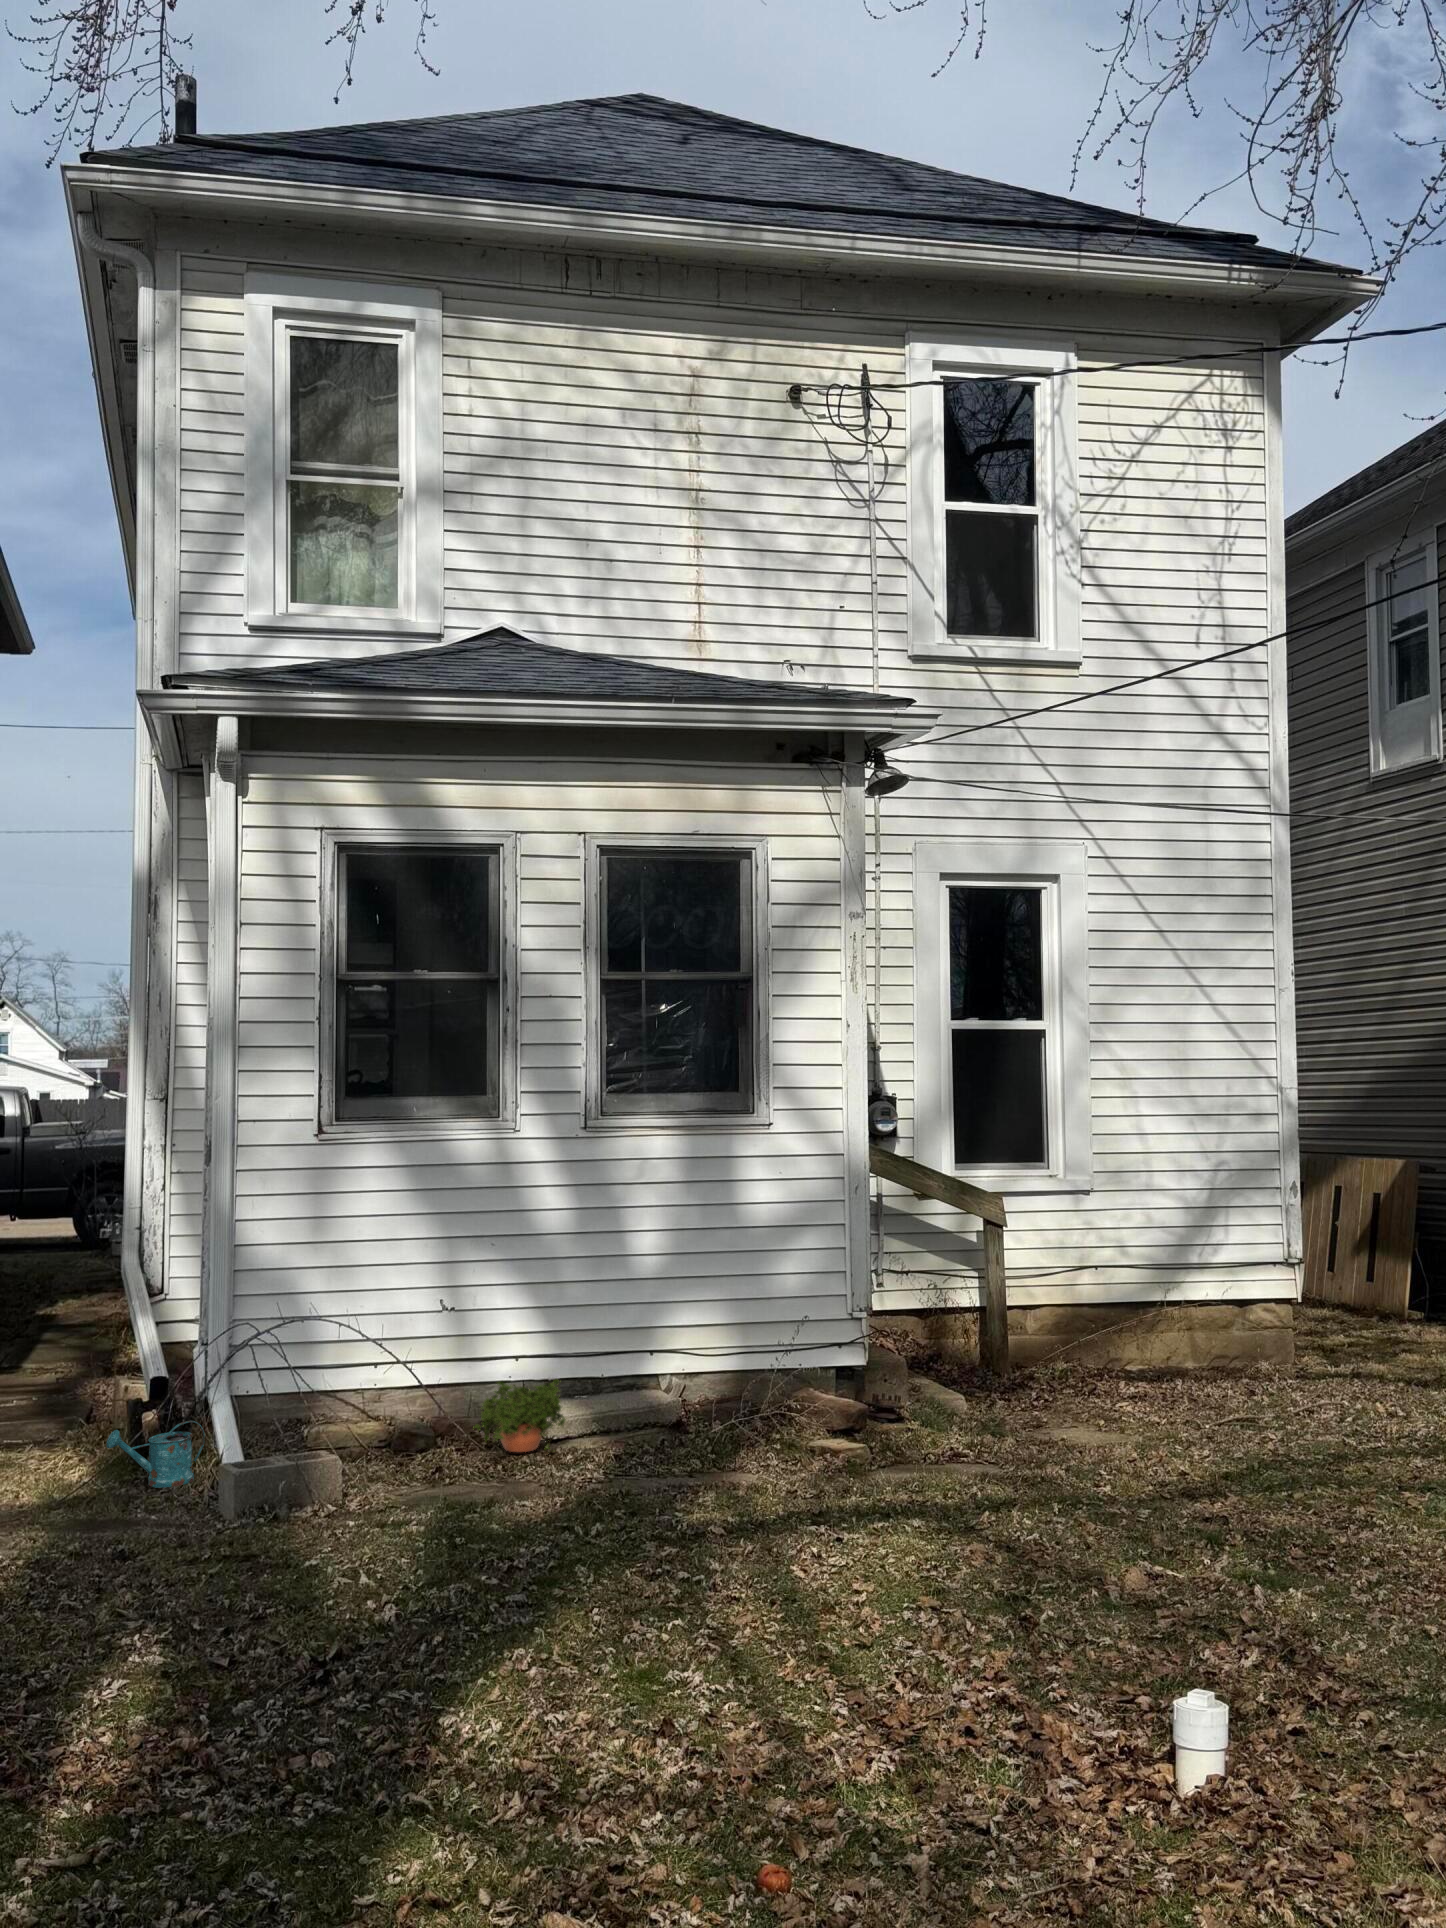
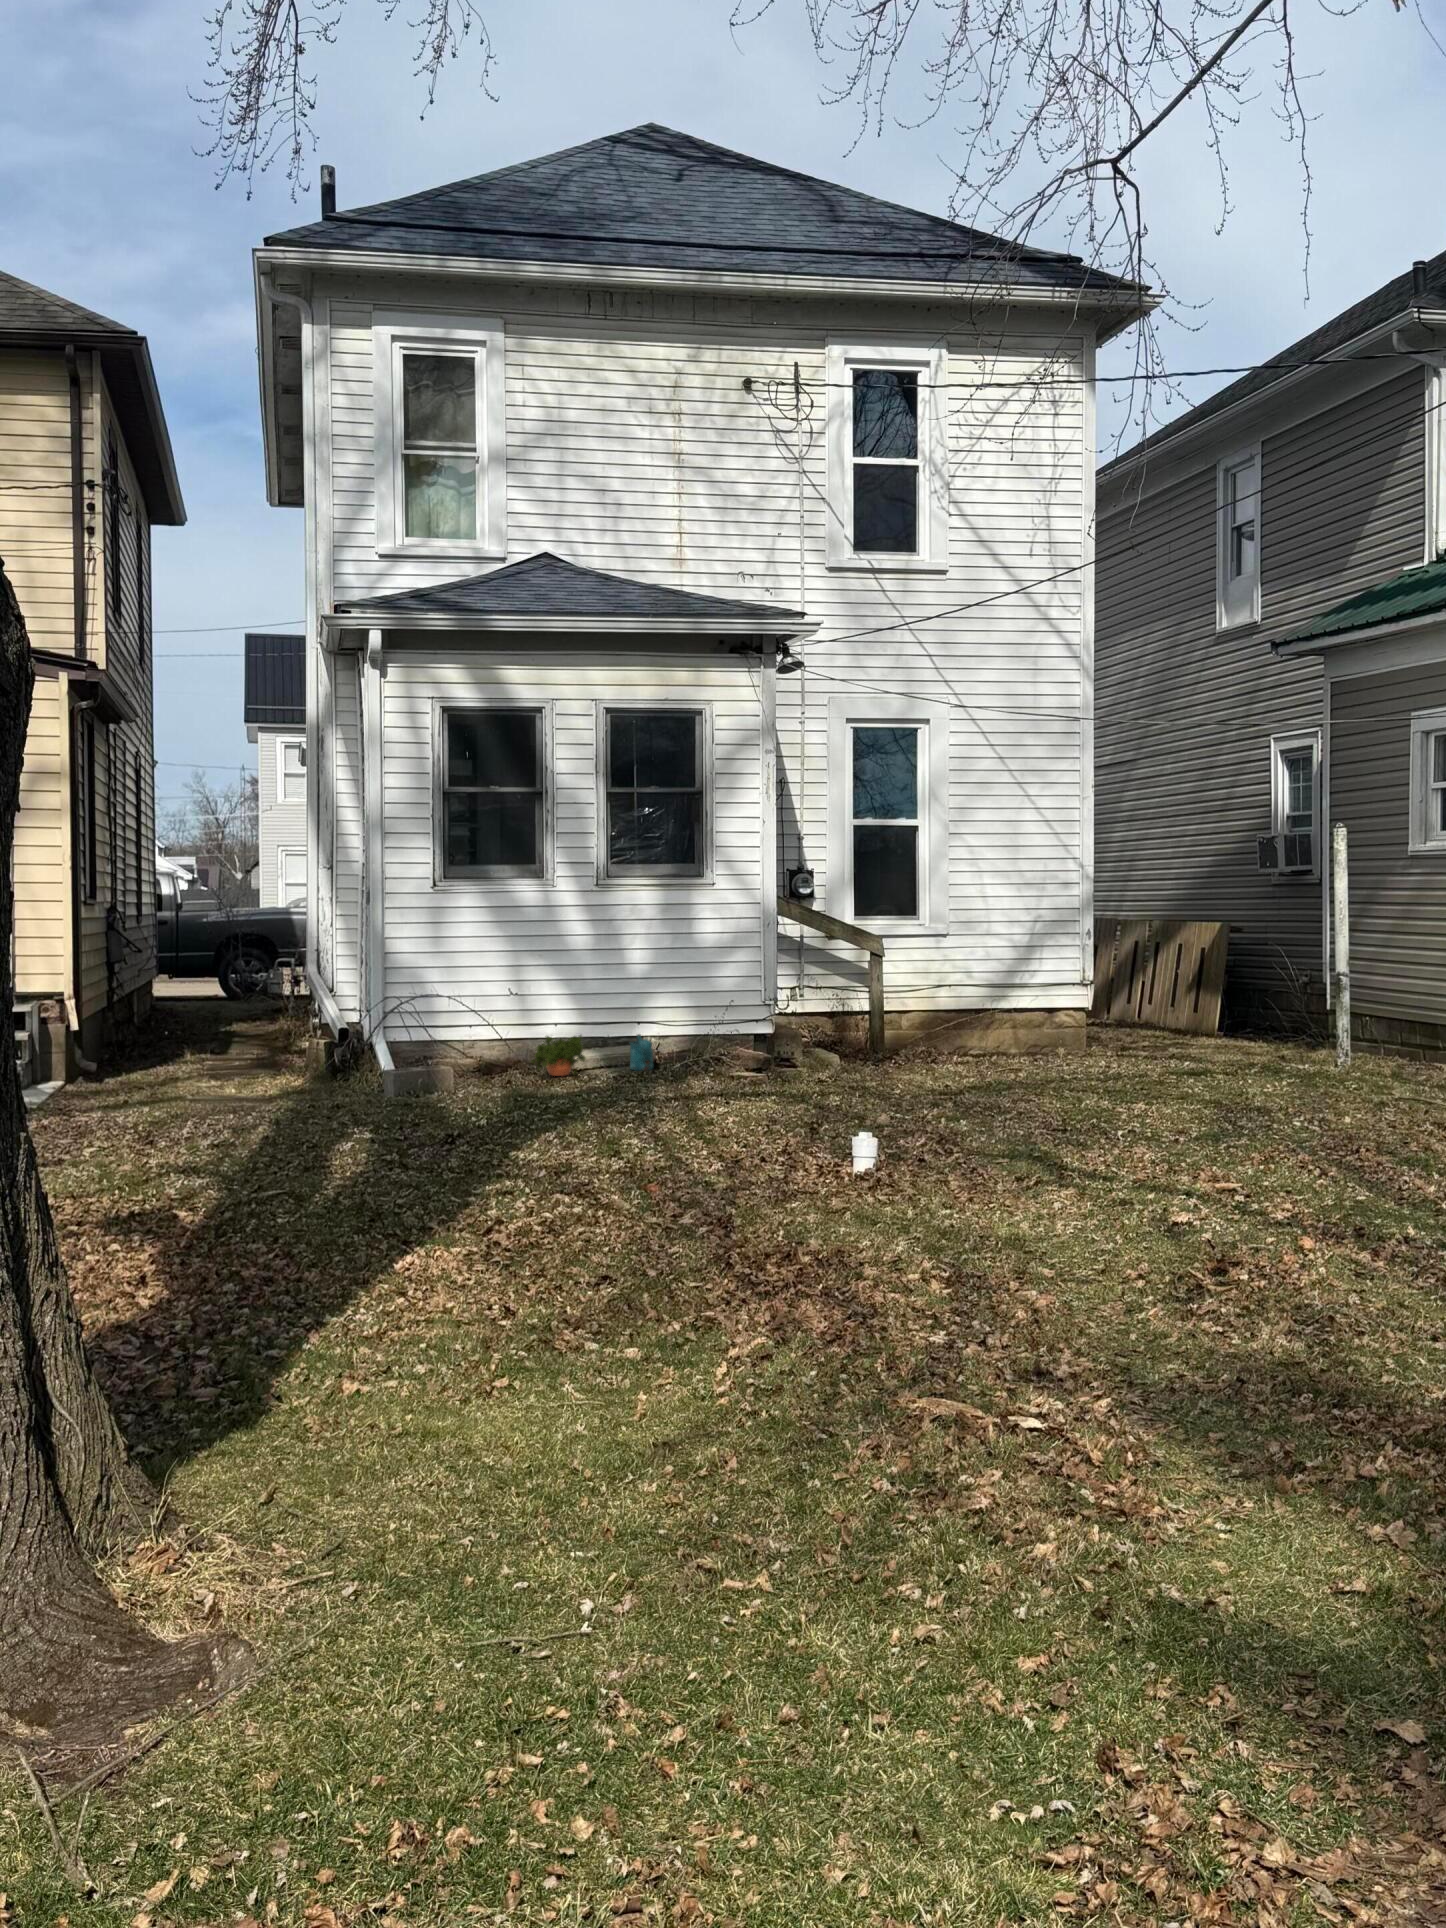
watering can: present [107,1421,205,1488] -> present [630,1034,653,1070]

